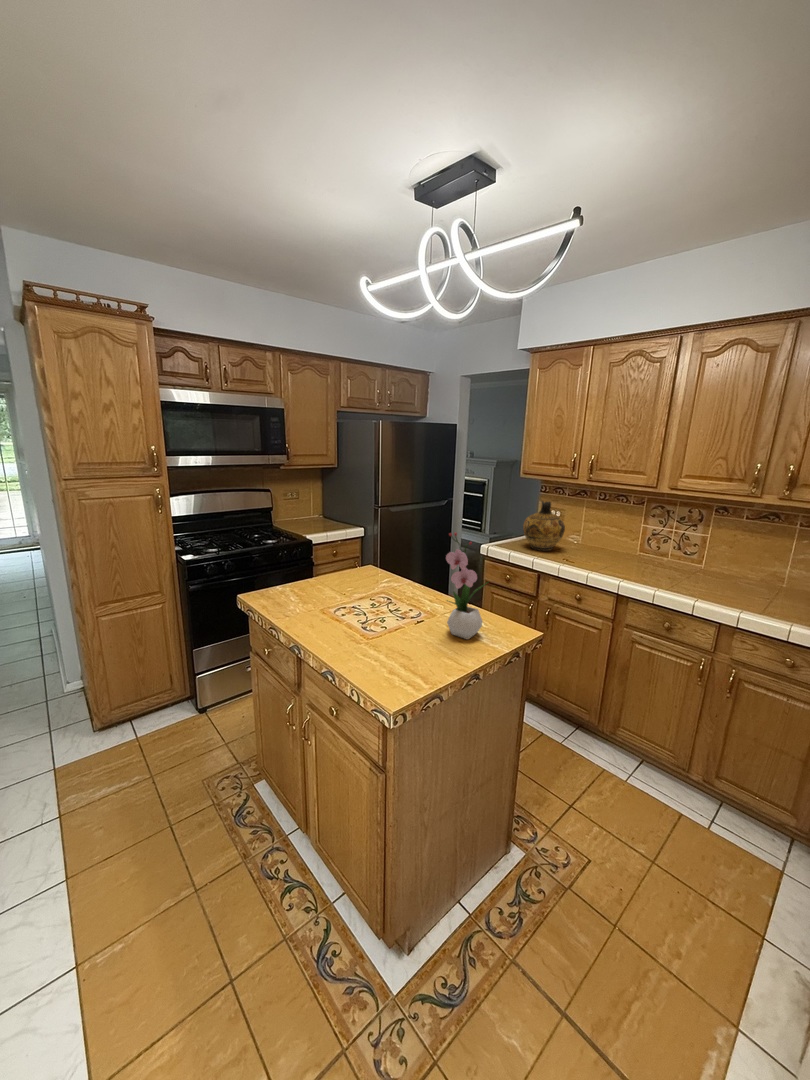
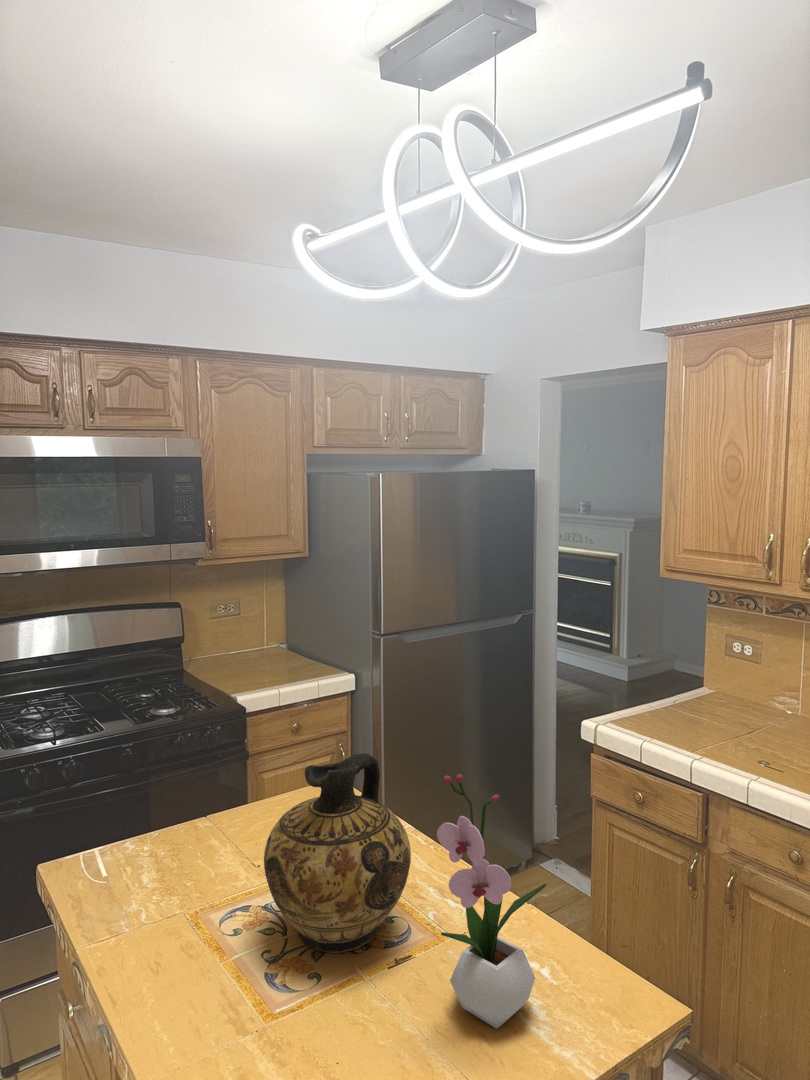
ceramic jug: present [523,501,565,551] -> present [264,754,411,953]

